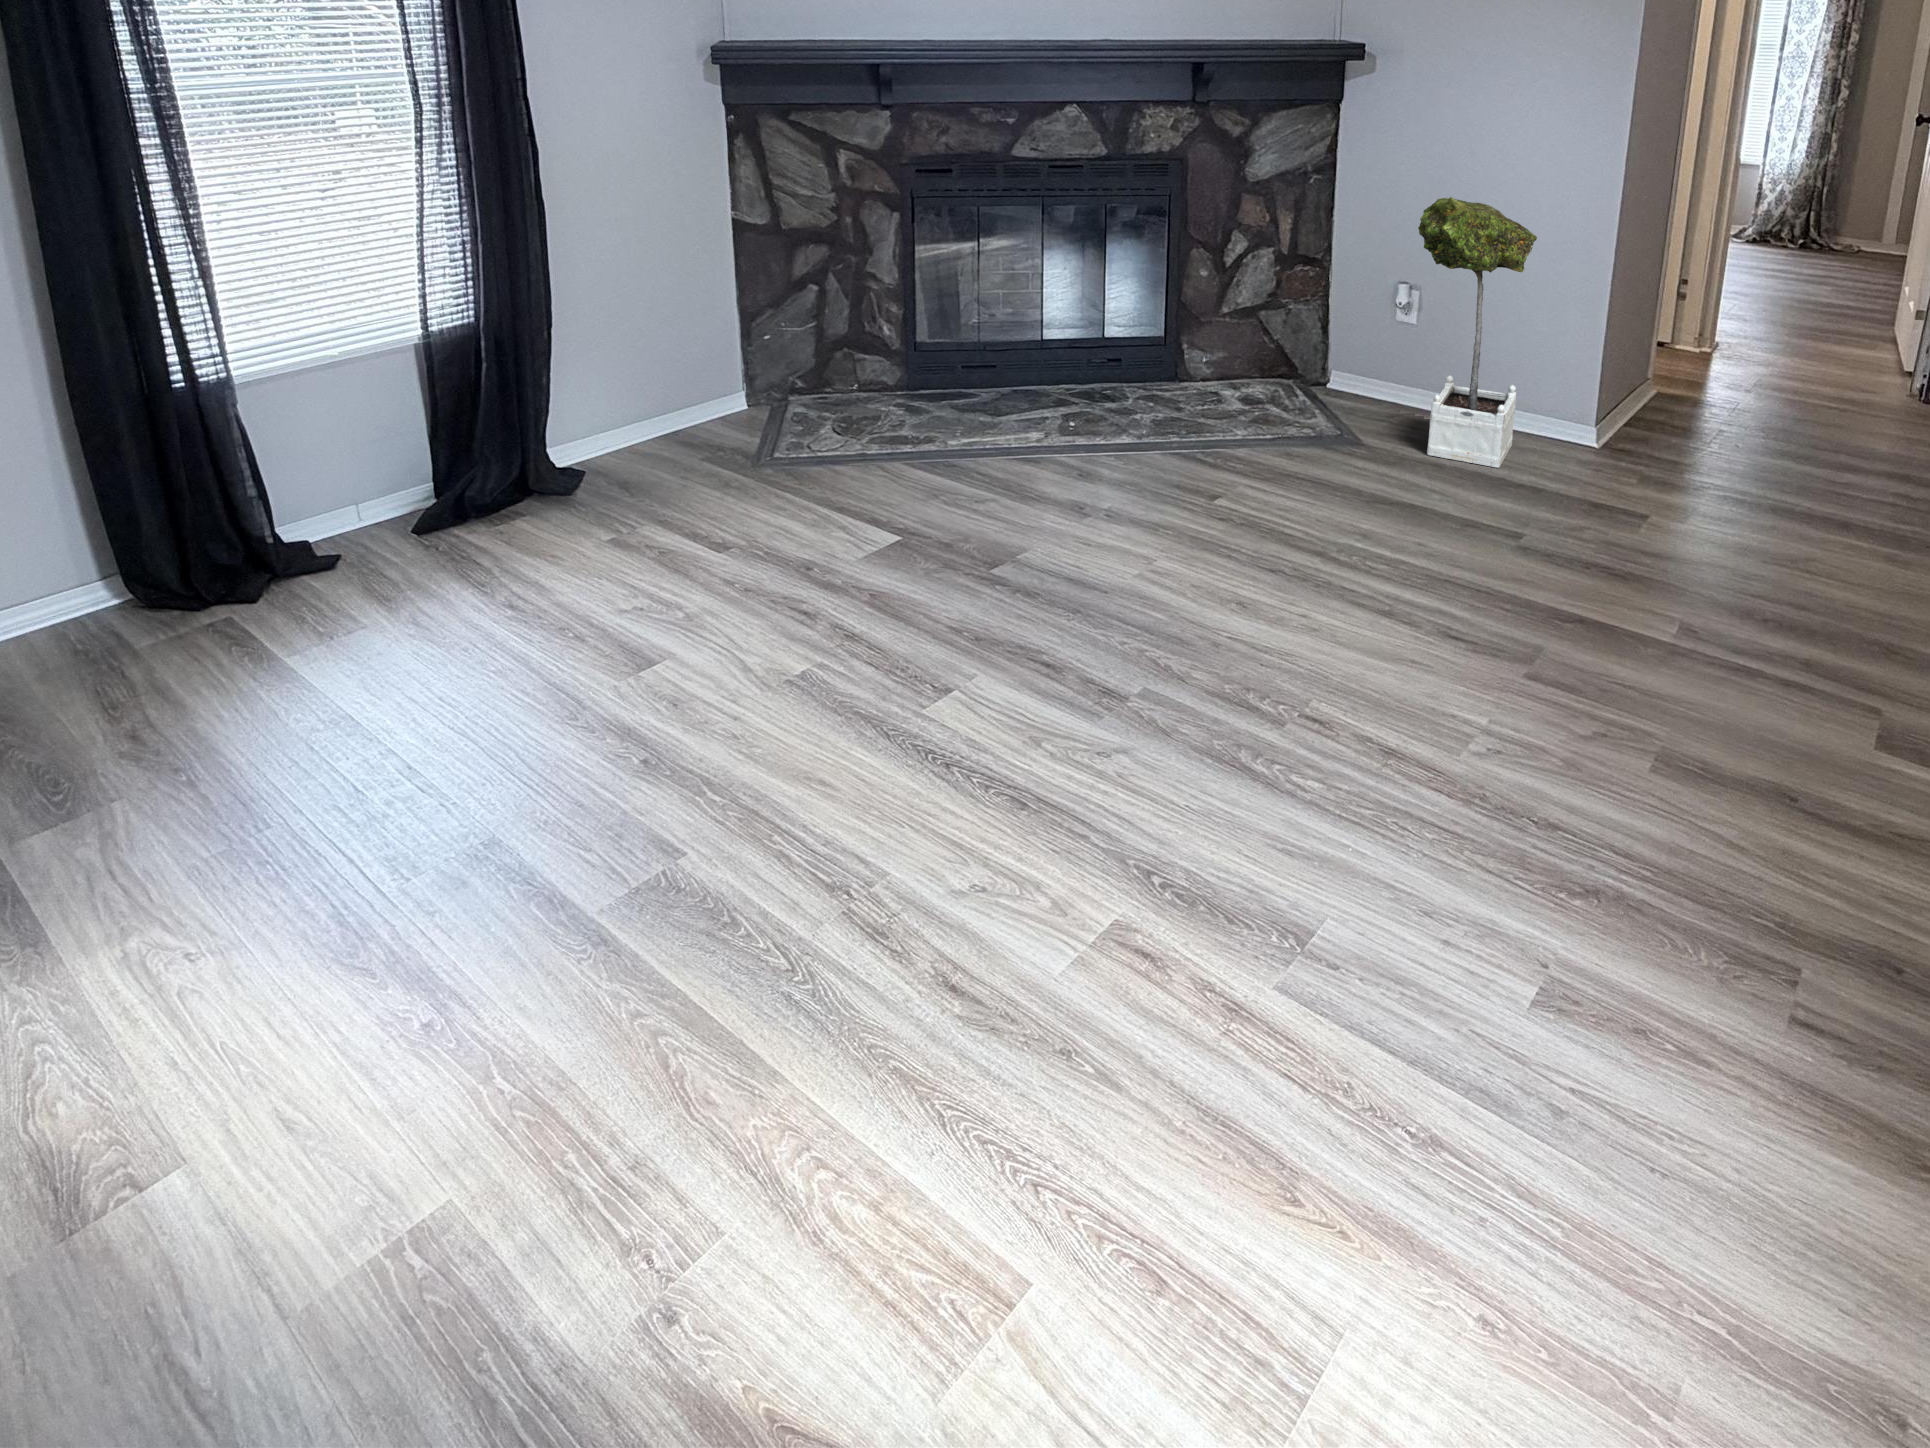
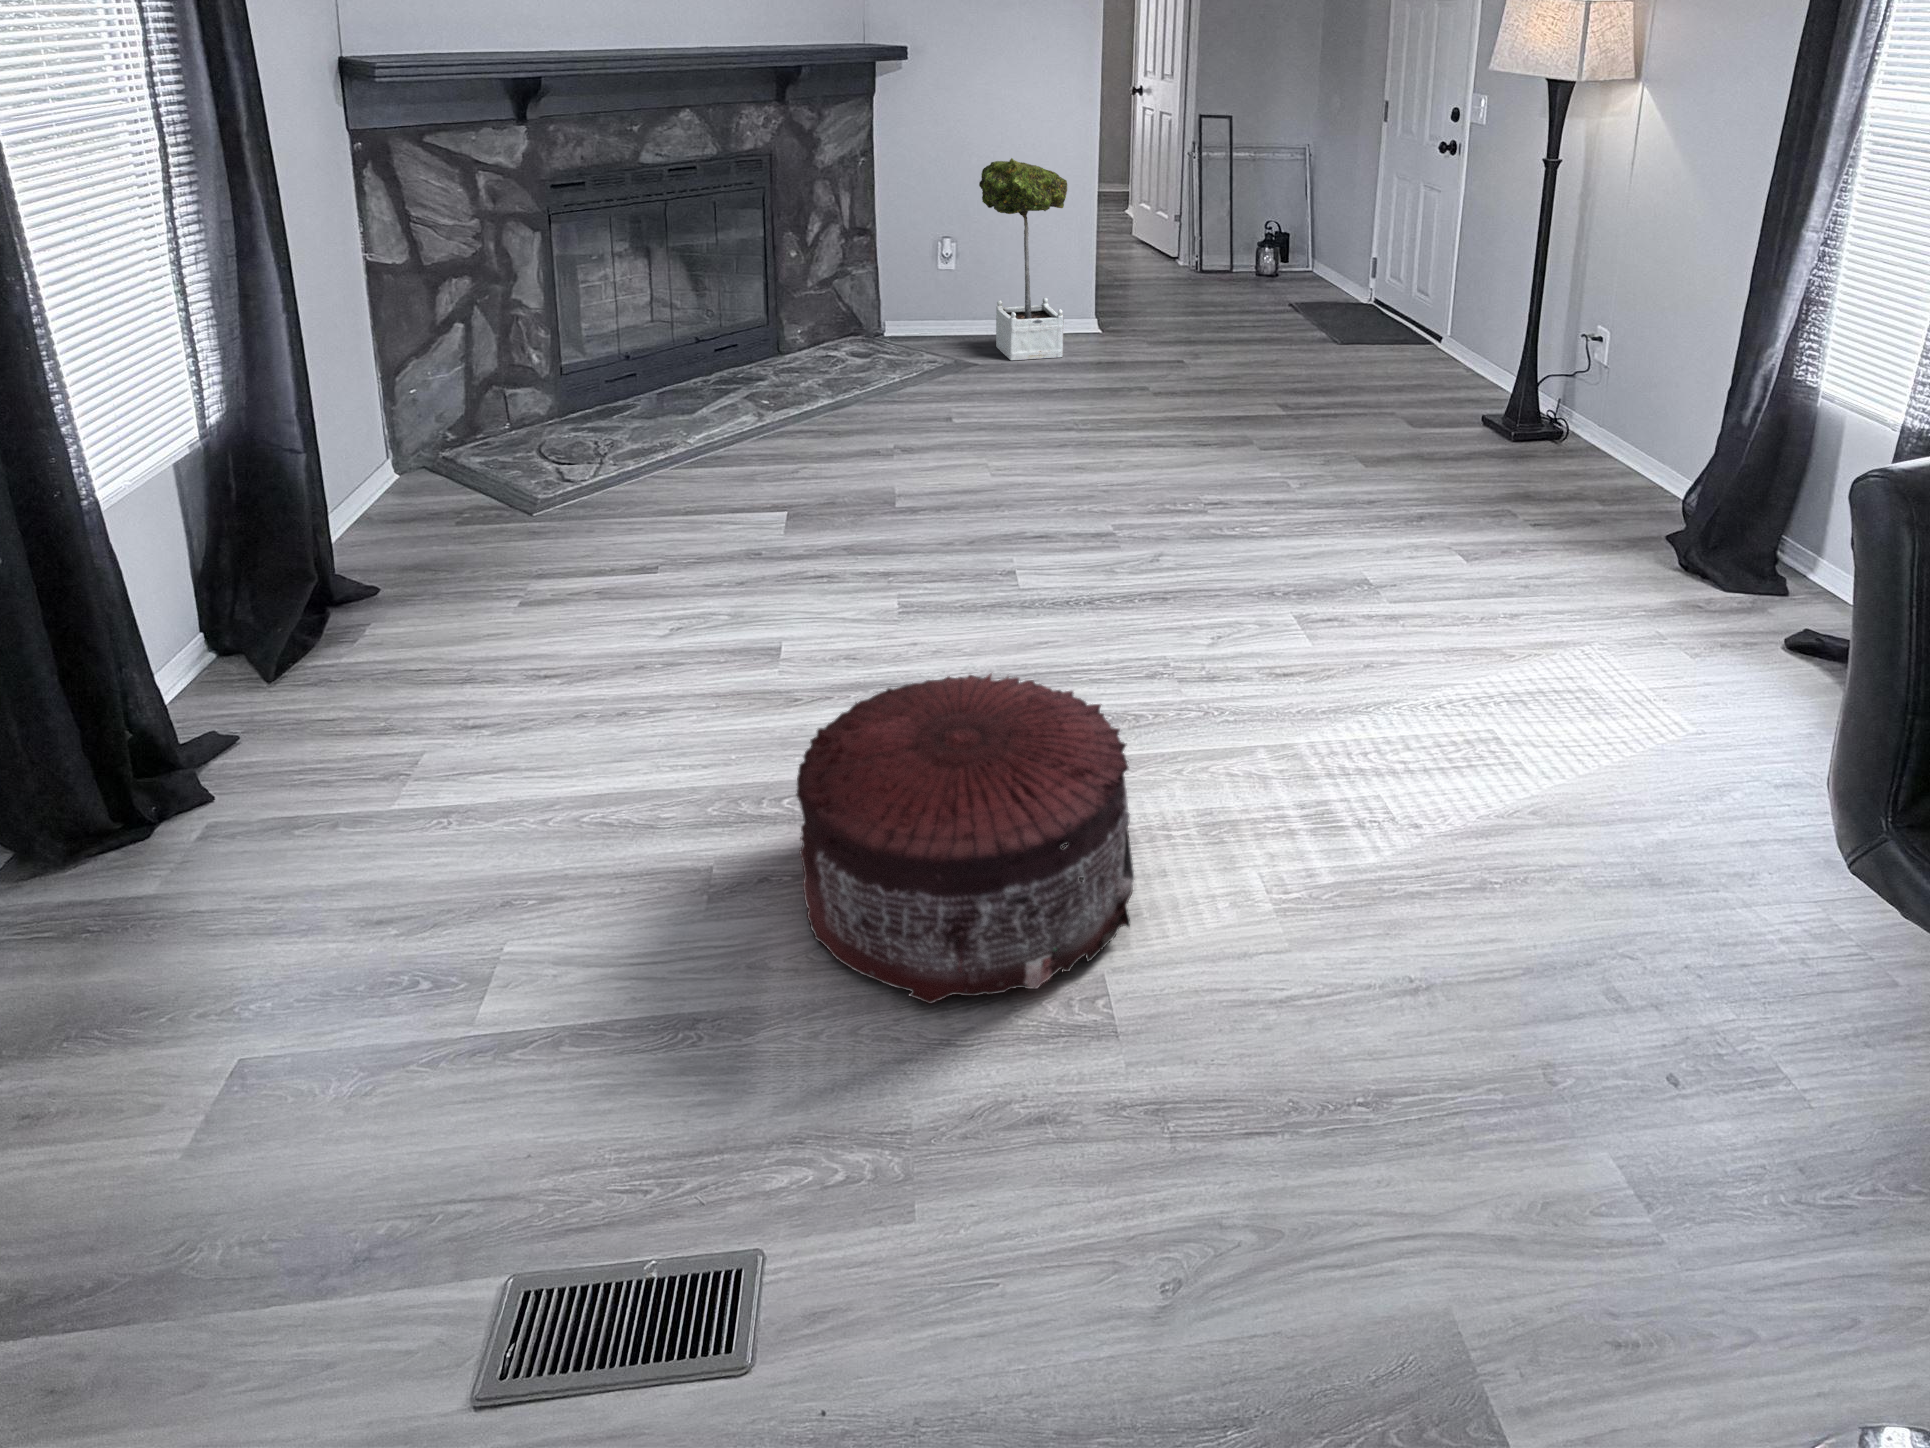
pouf: none [97,769,524,1171] -> present [796,674,1134,1004]

